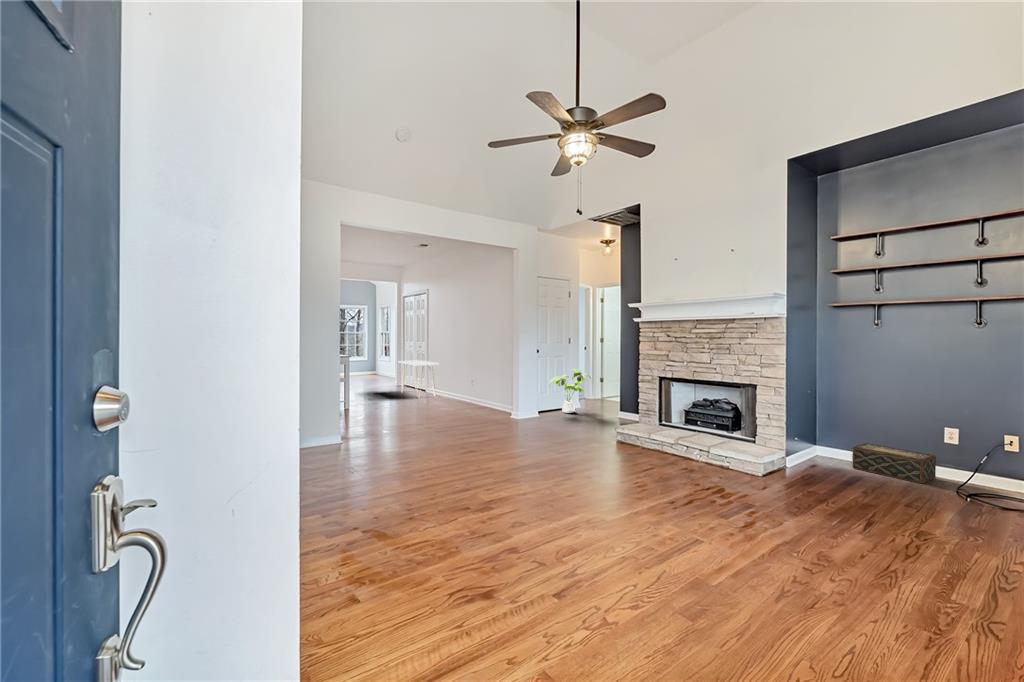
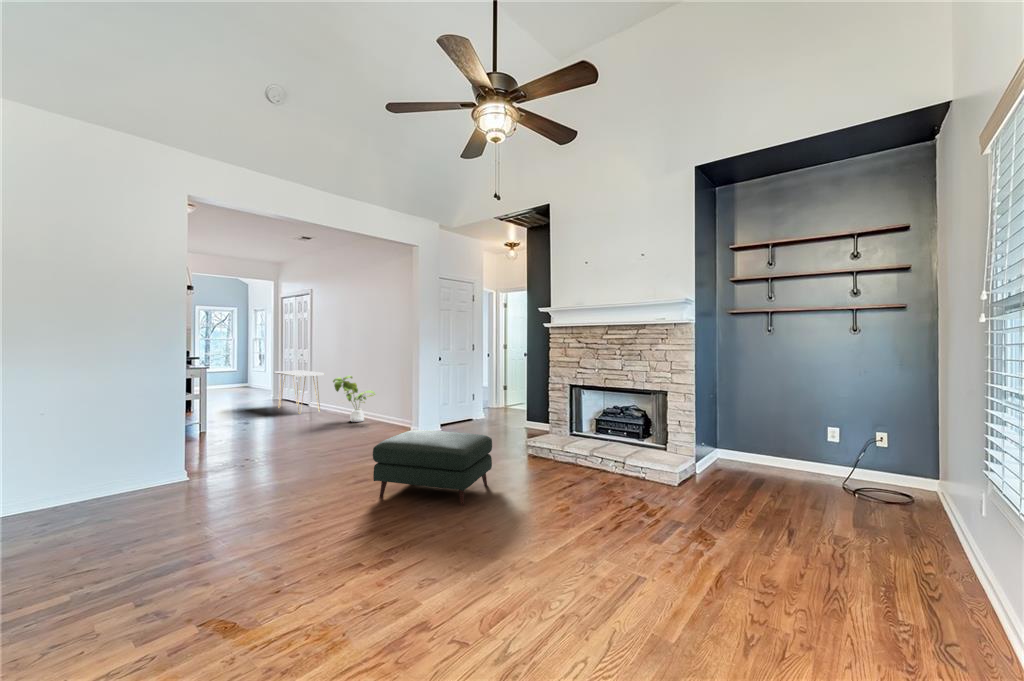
house plant: present [549,369,591,413] -> present [333,376,375,422]
ottoman: none [478,412,580,476] -> present [373,430,492,506]
woven basket: present [852,443,936,483] -> none [753,444,823,482]

